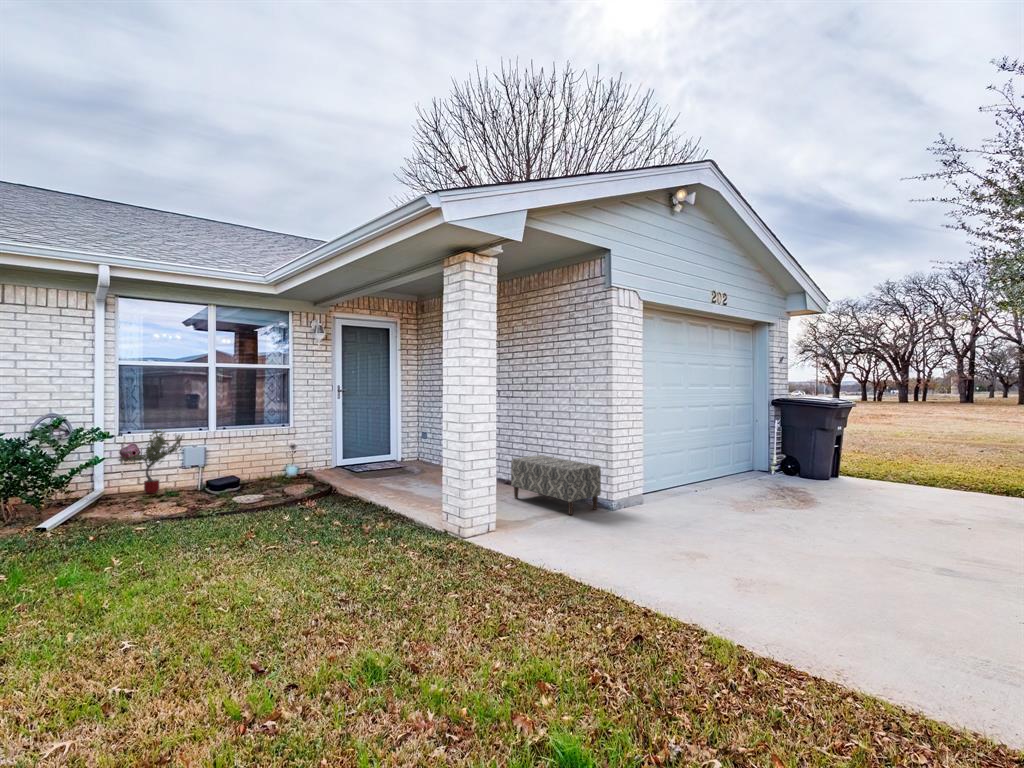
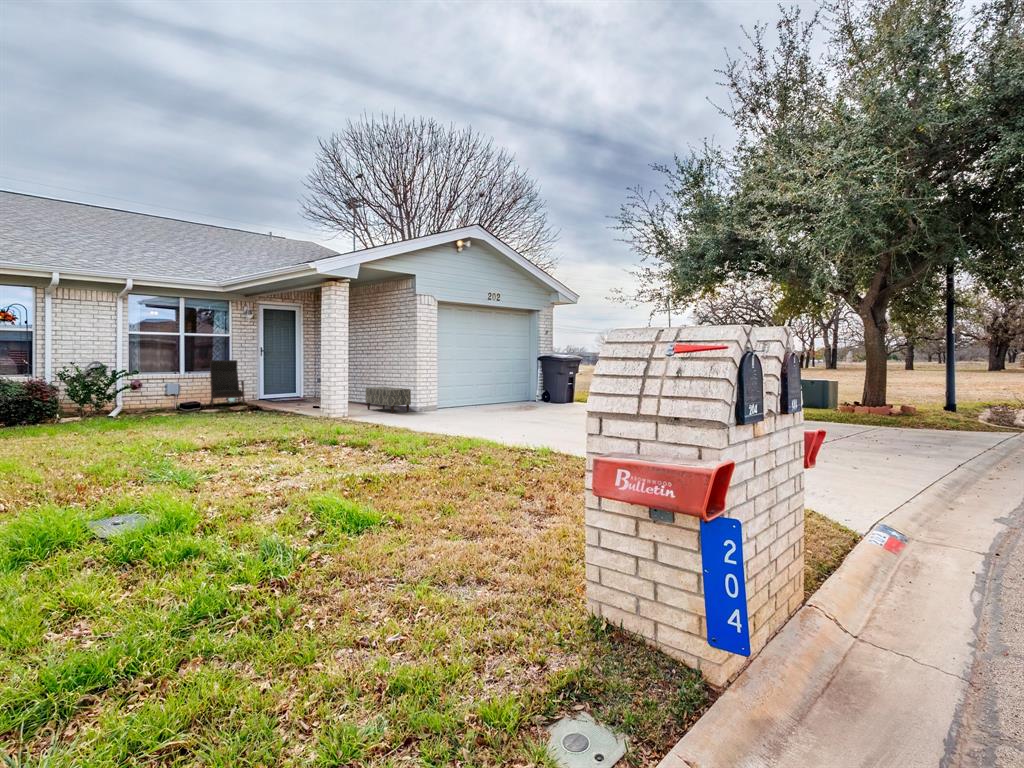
lounge chair: none [253,406,309,485] -> present [210,360,244,406]
potted tree: present [119,427,183,494] -> none [133,370,170,409]

